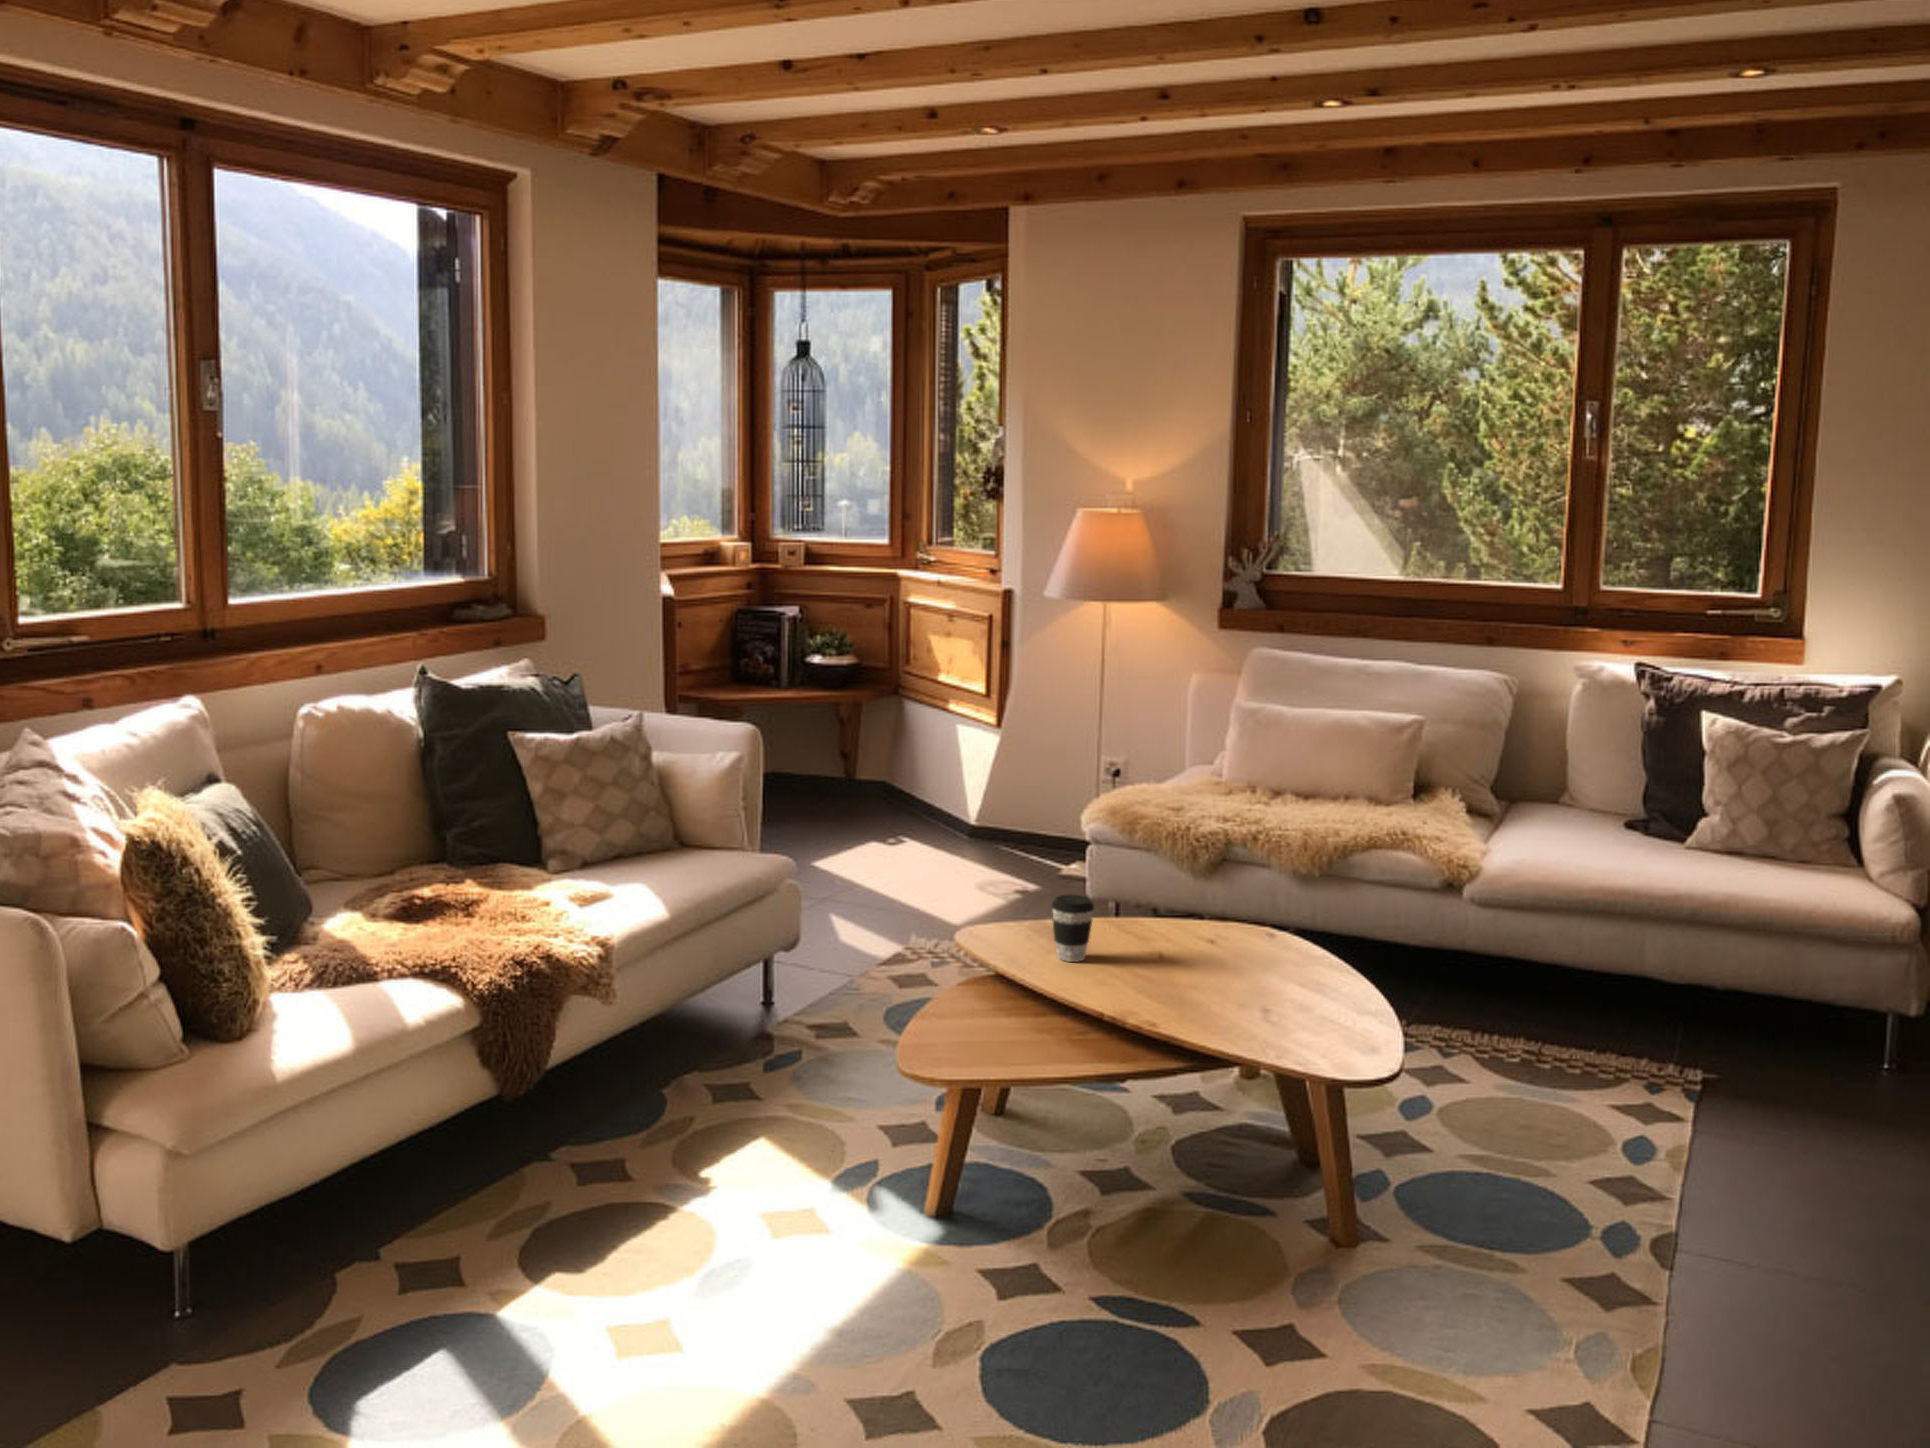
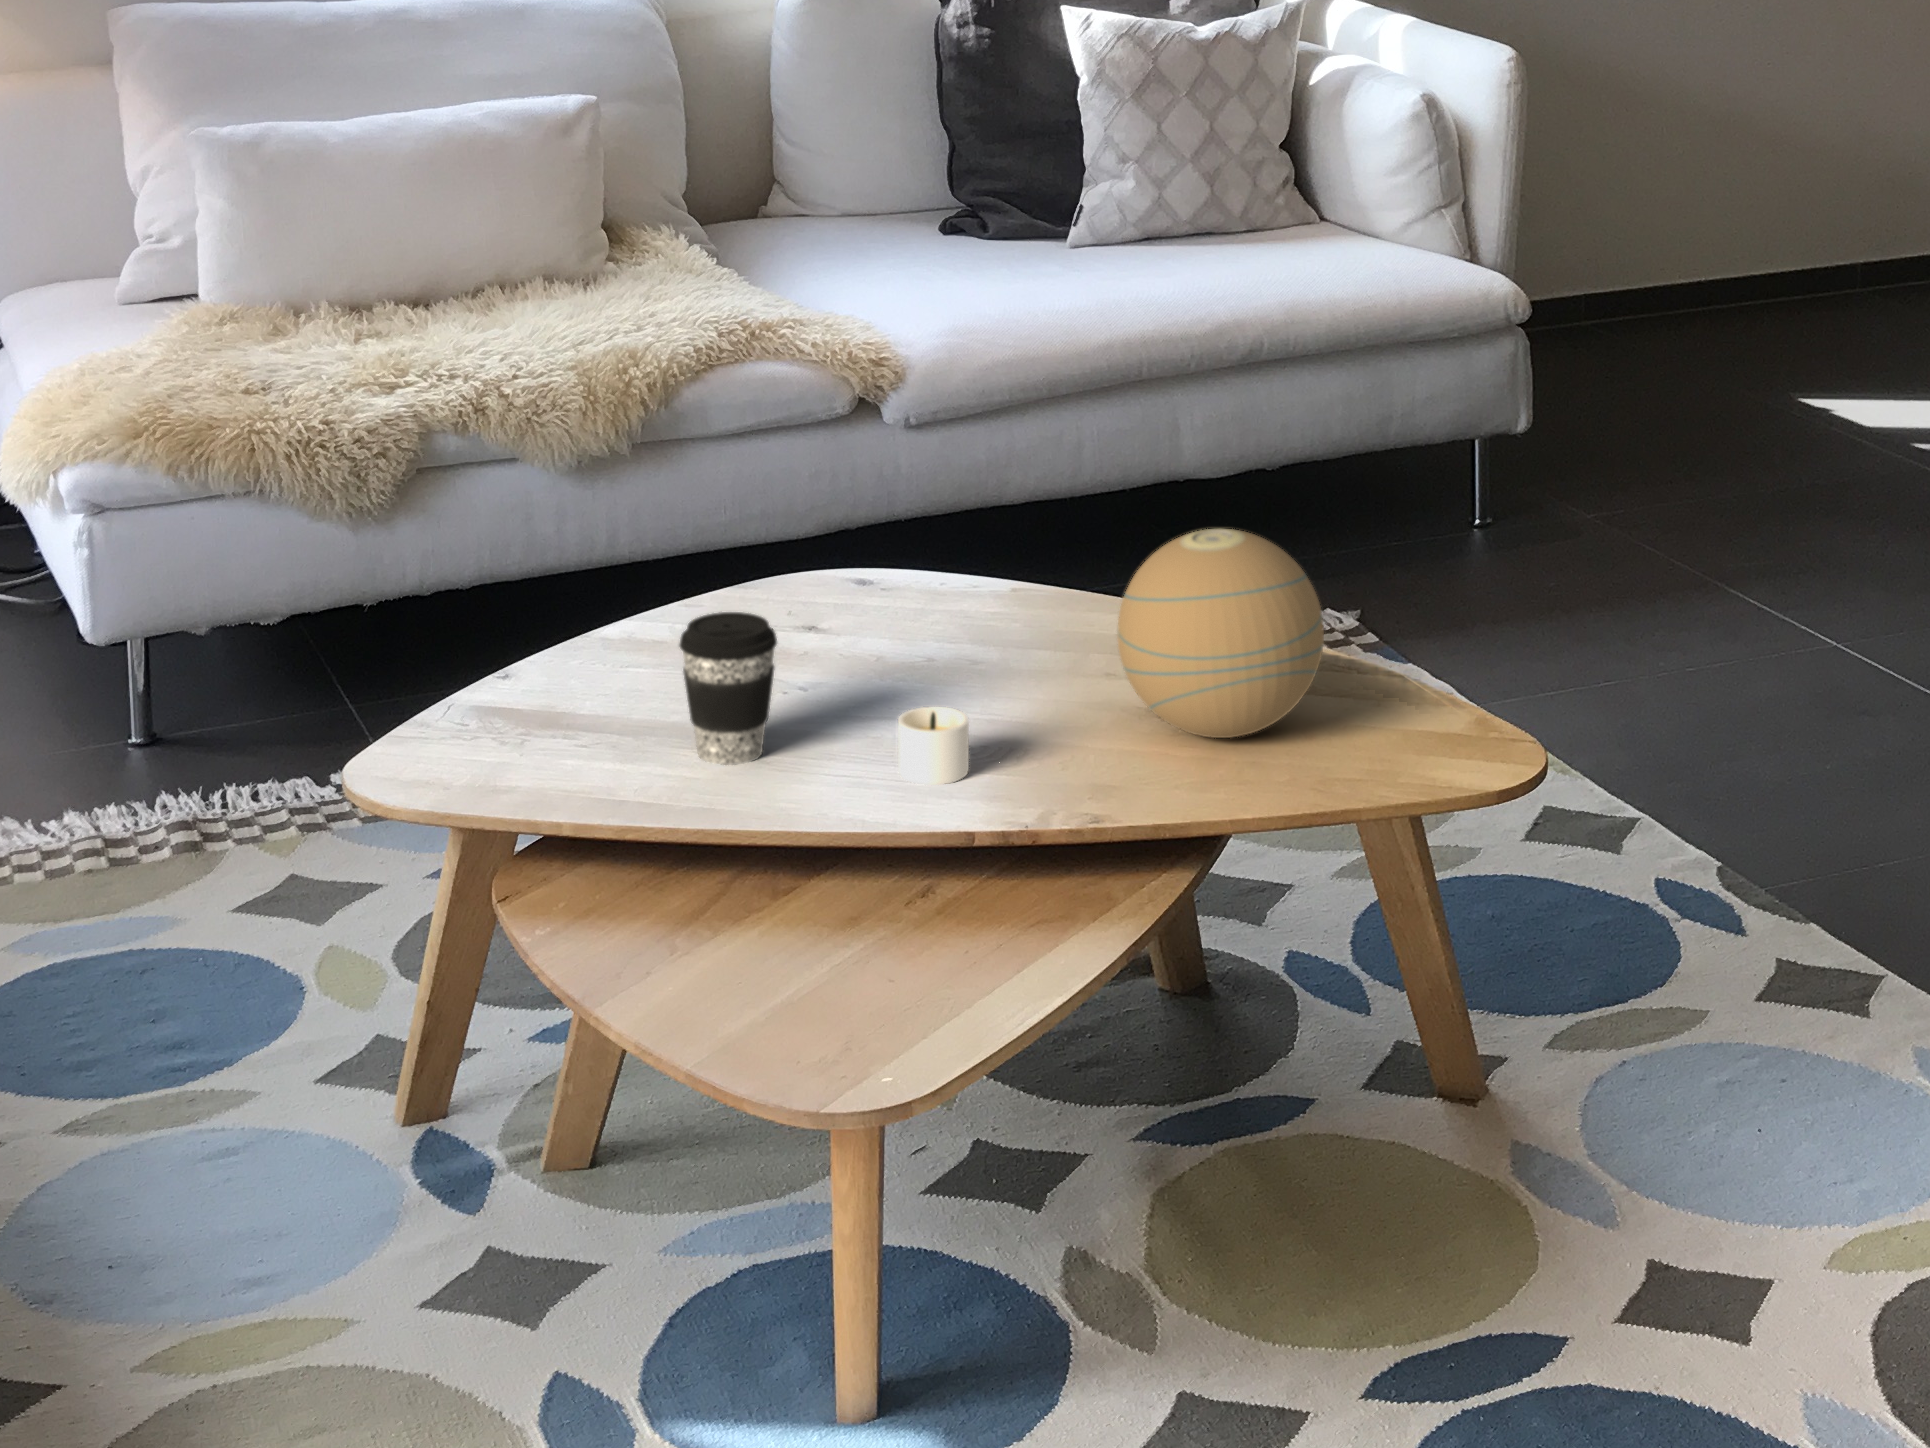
decorative orb: none [1222,911,1326,1013] -> present [1117,529,1324,738]
candle: none [1109,955,1156,990] -> present [898,707,969,785]

